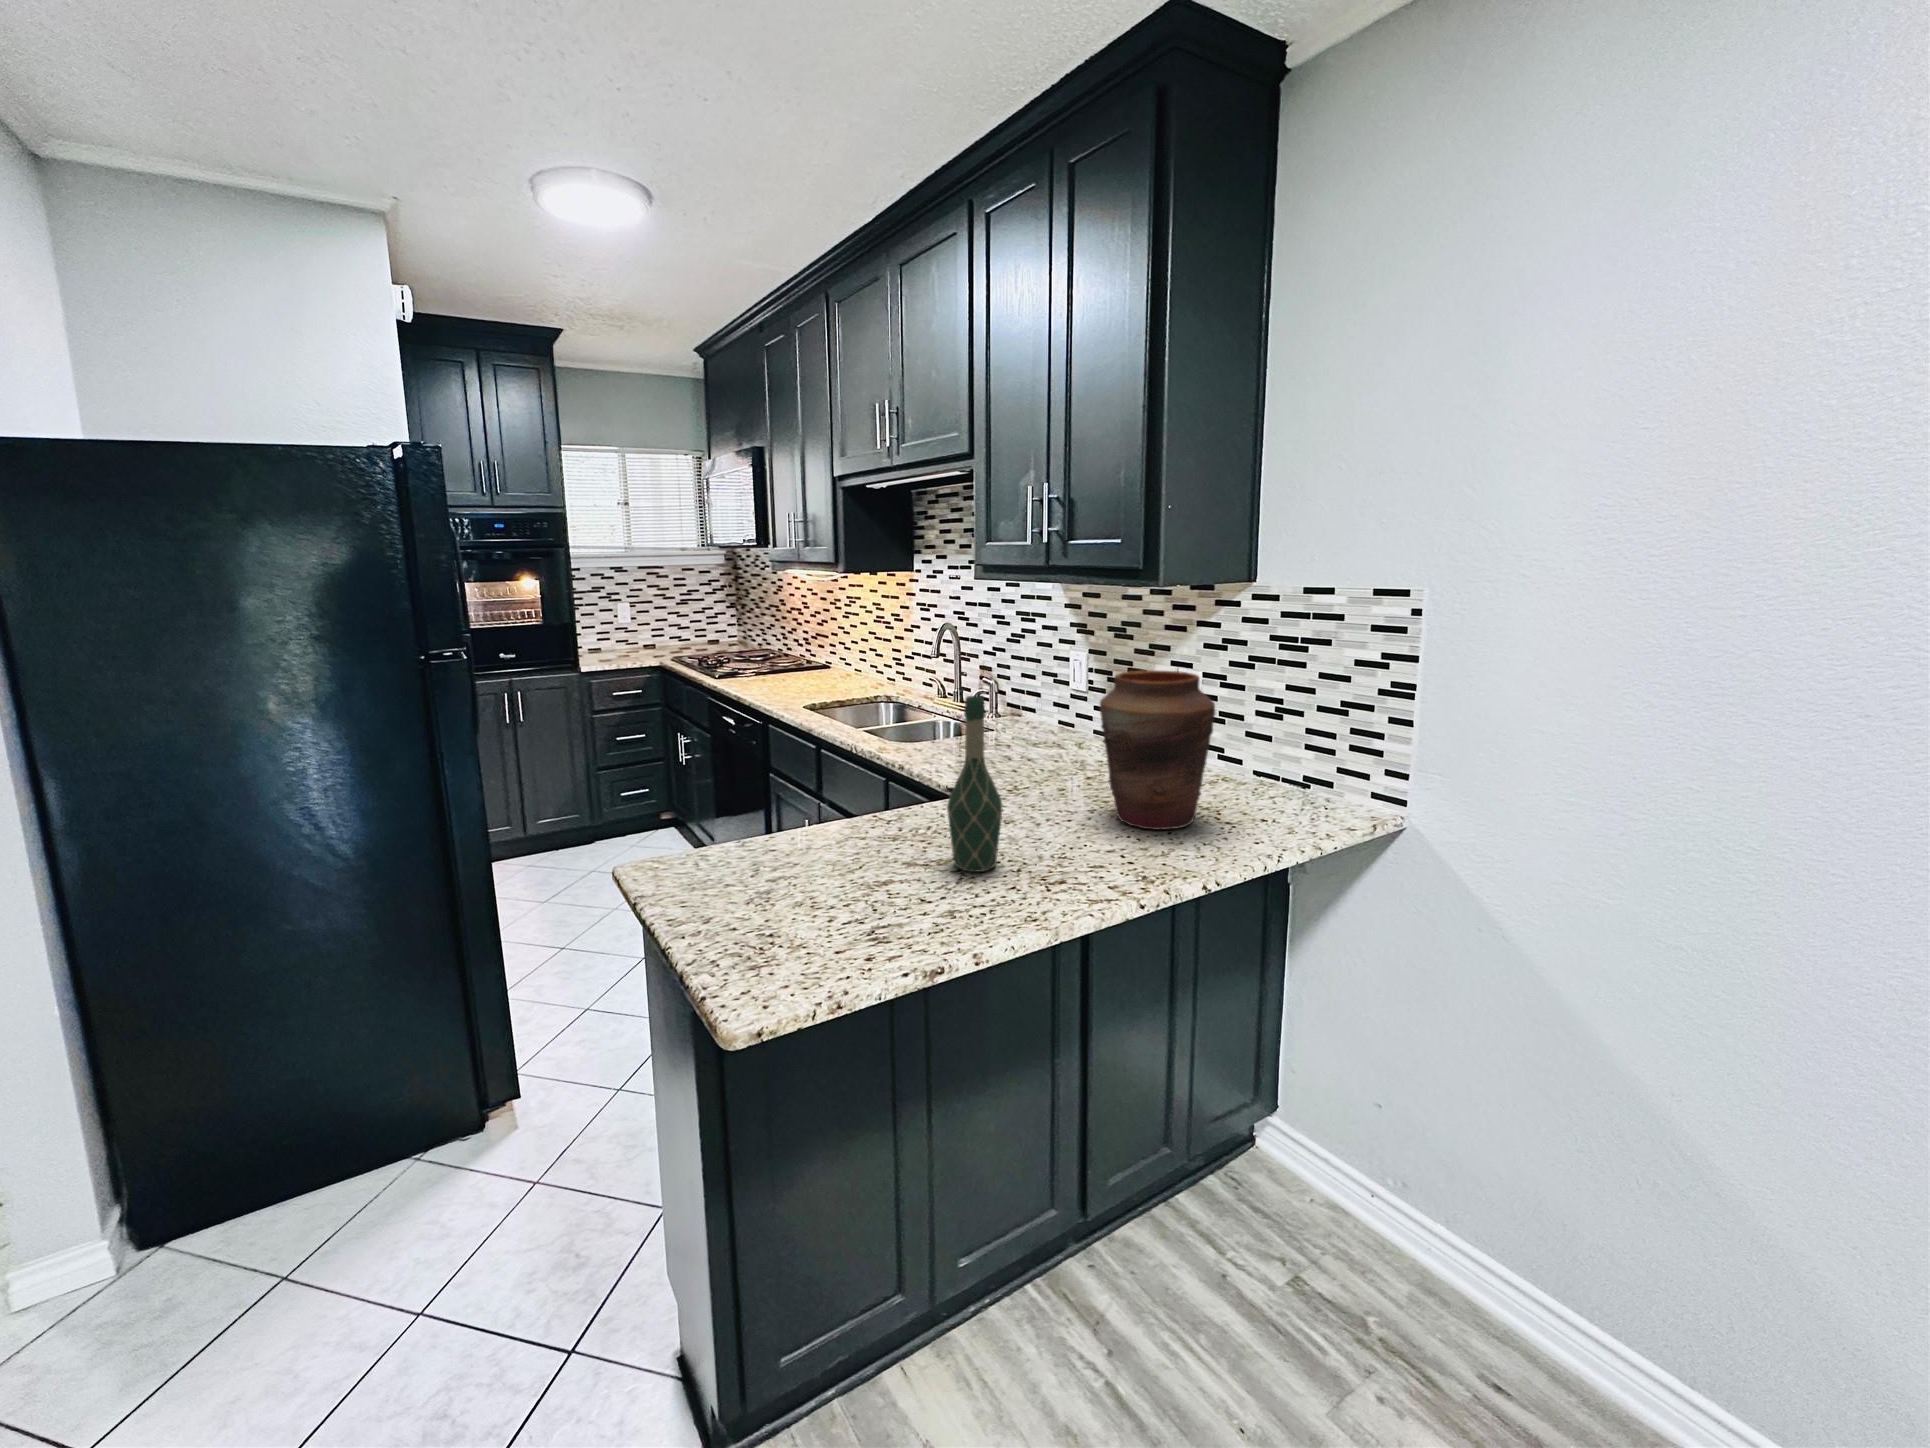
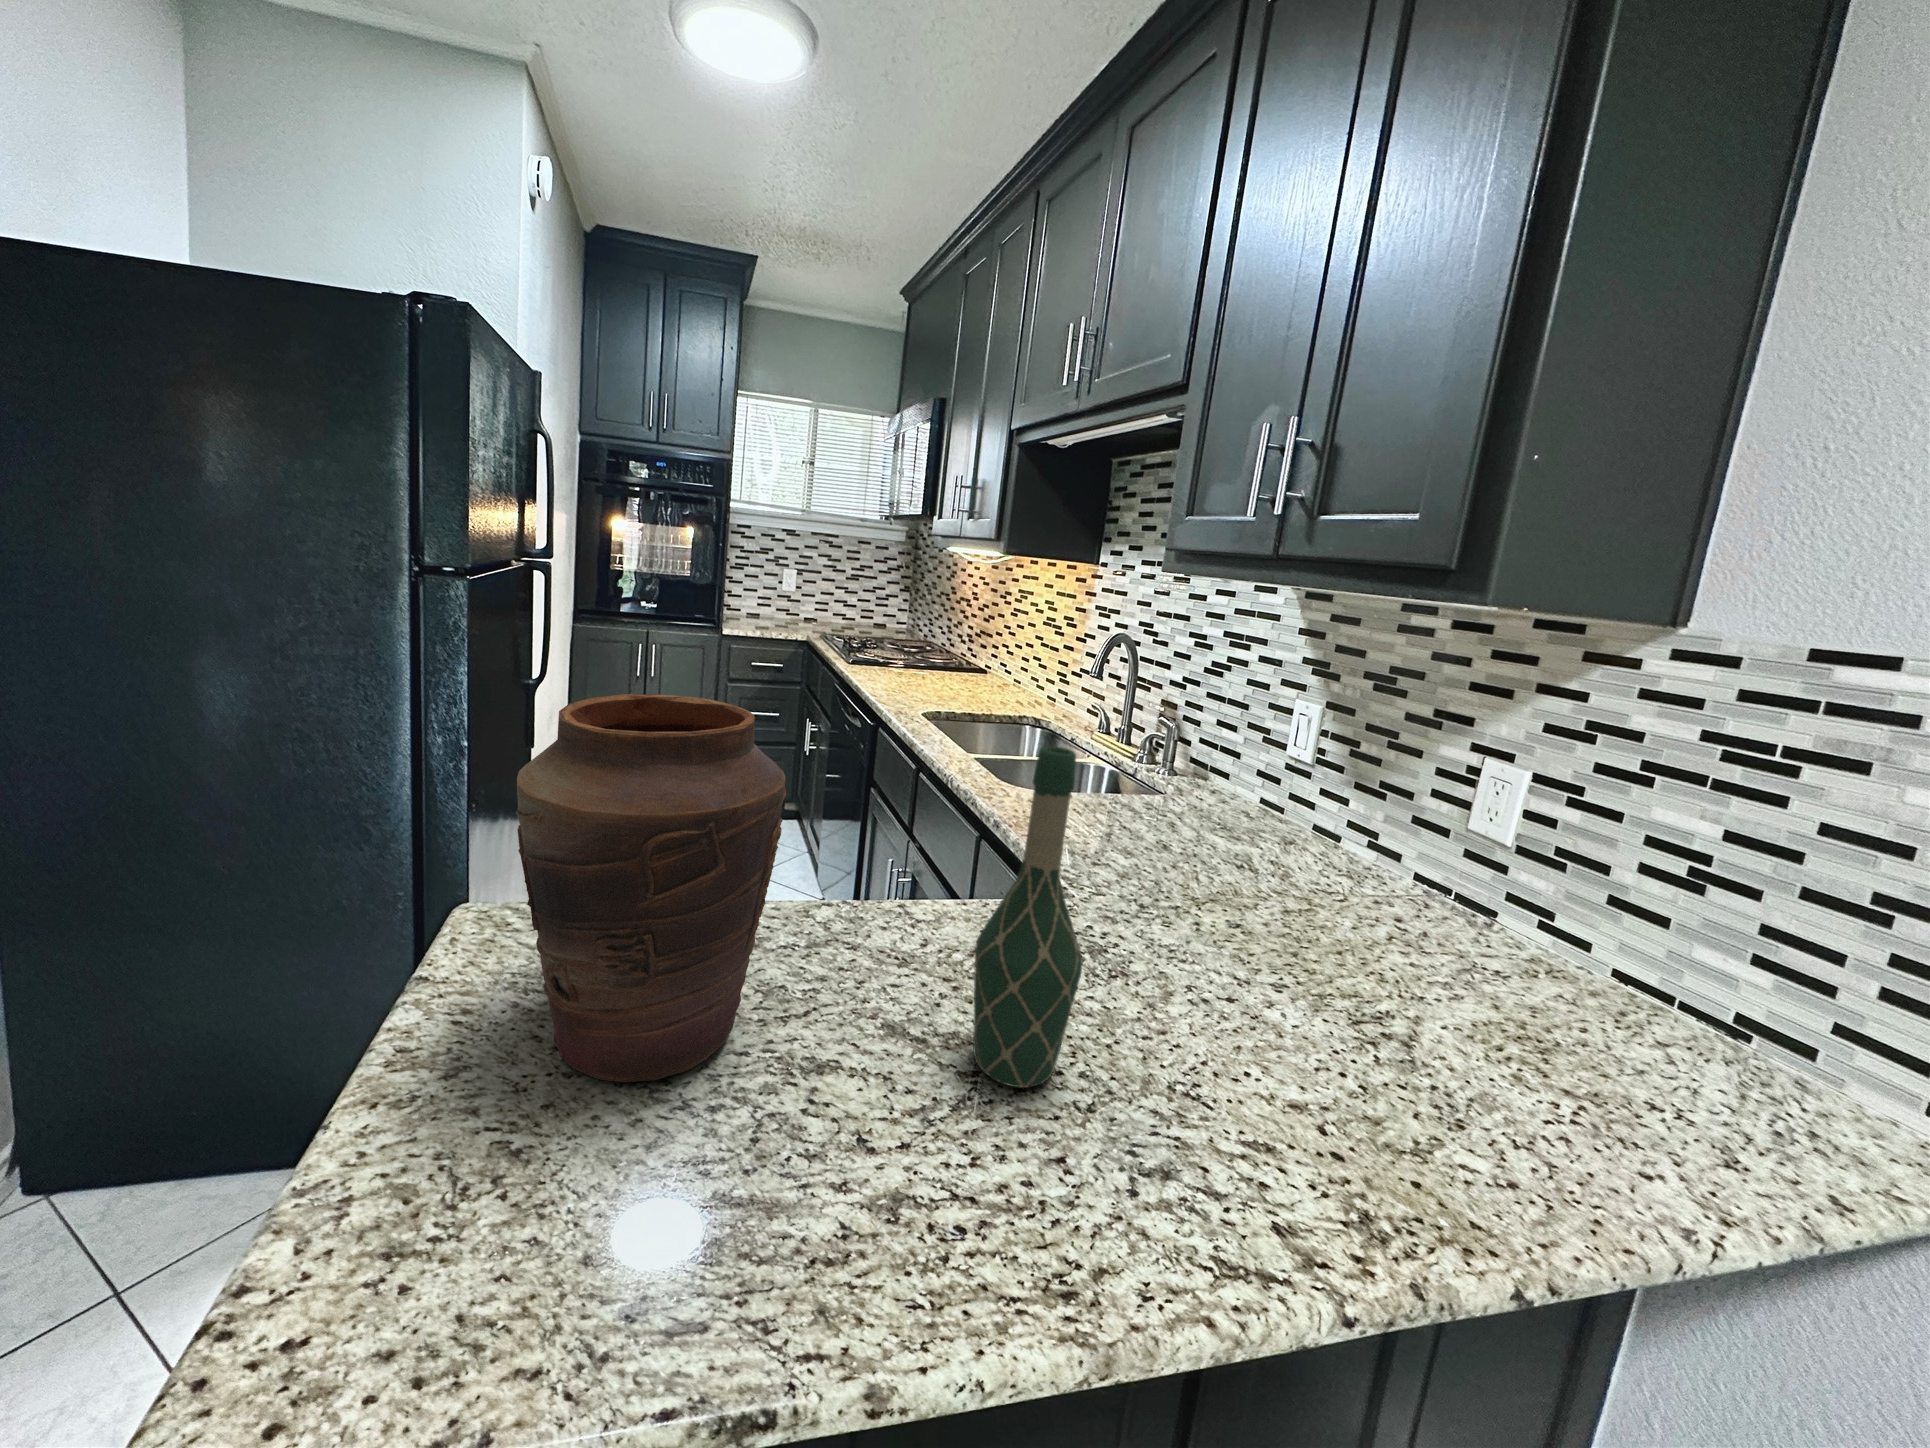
vase: present [1100,670,1215,830] -> present [516,694,786,1082]

